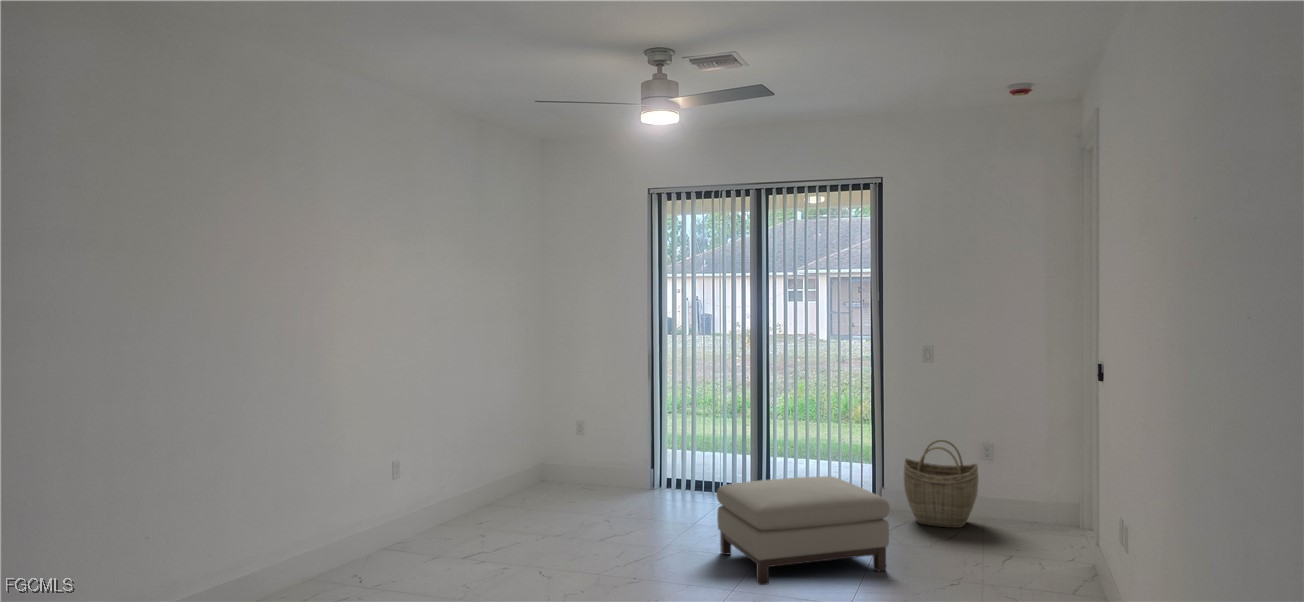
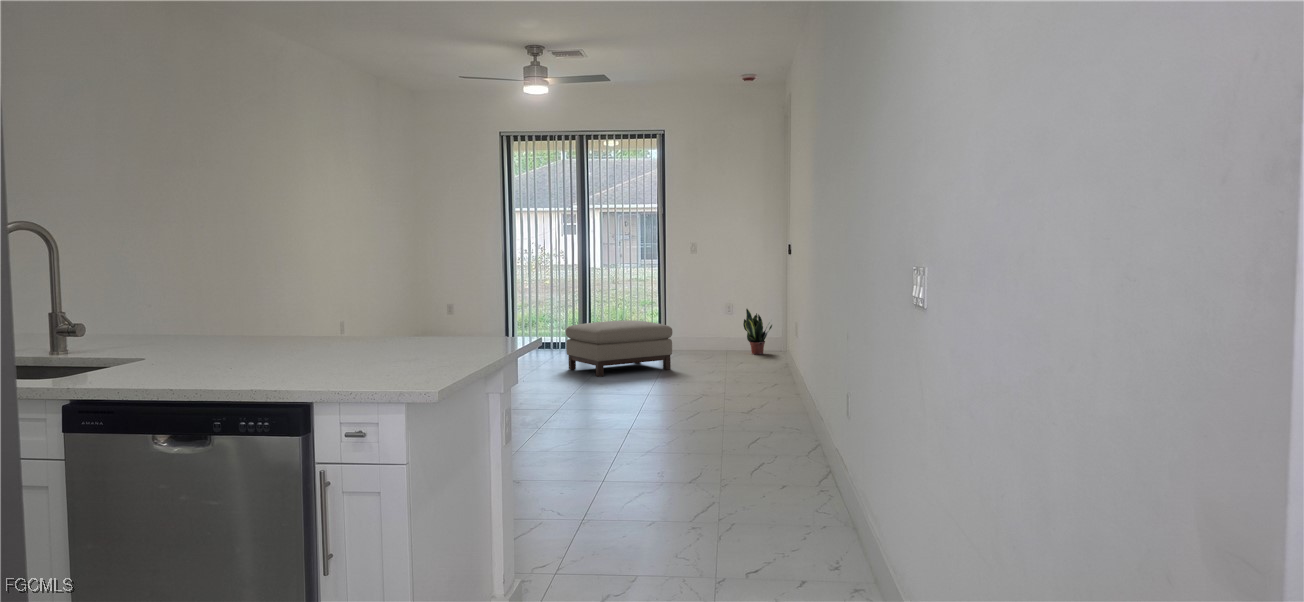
woven basket: present [904,440,978,528] -> none [679,302,724,355]
potted plant: none [1010,455,1062,533] -> present [743,309,772,354]

